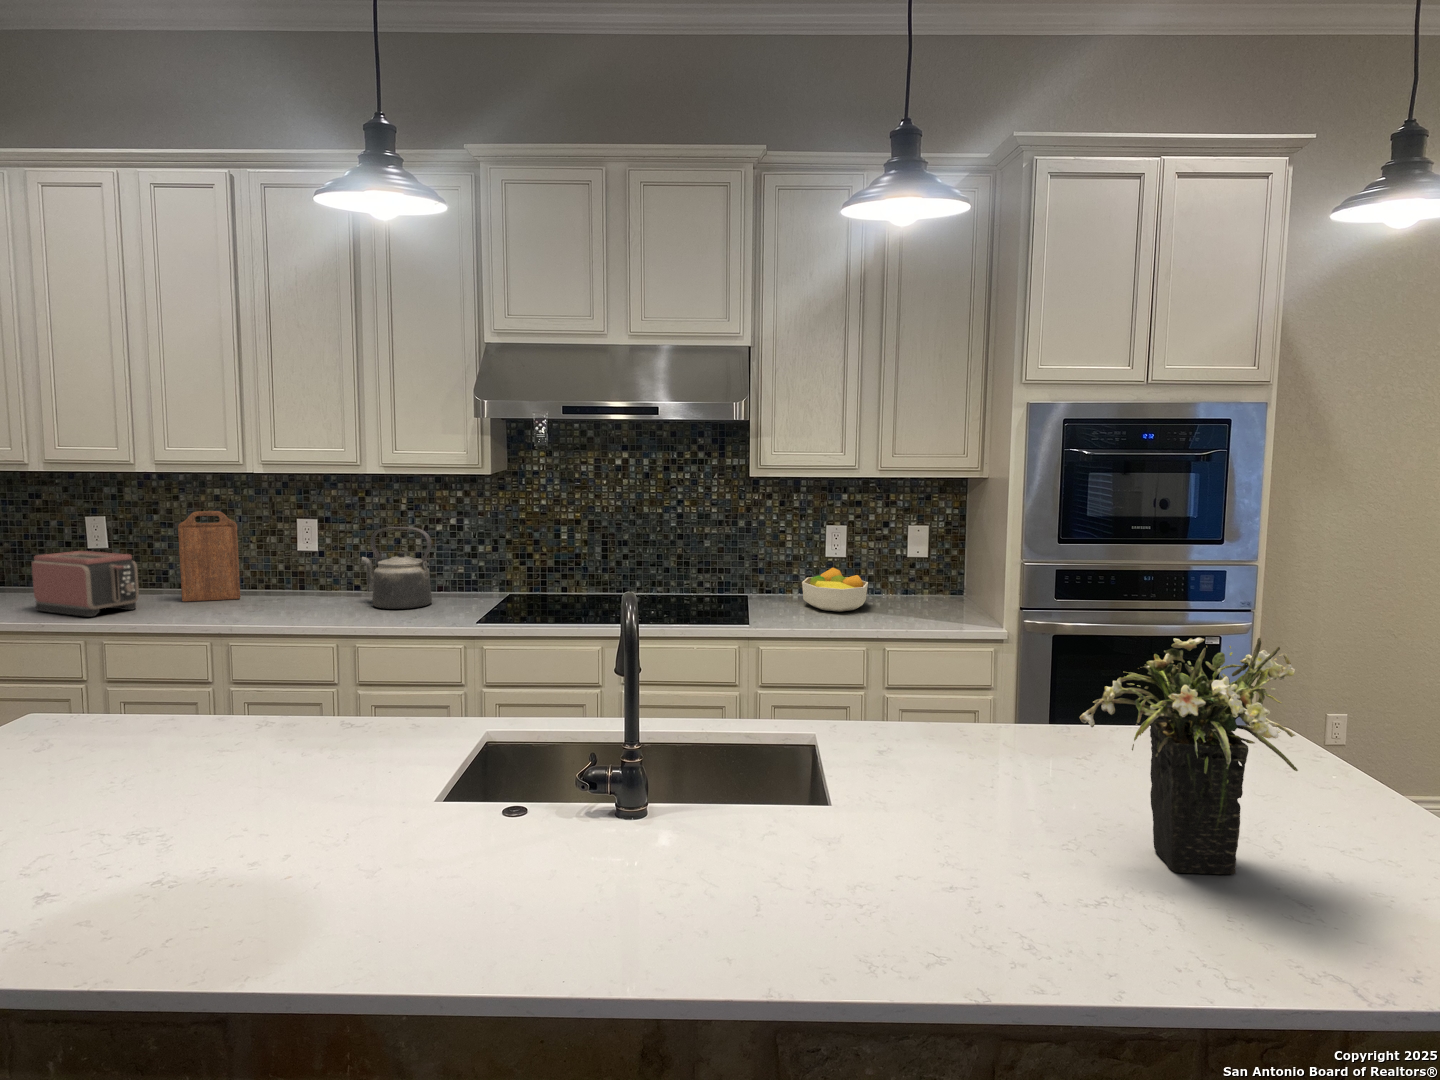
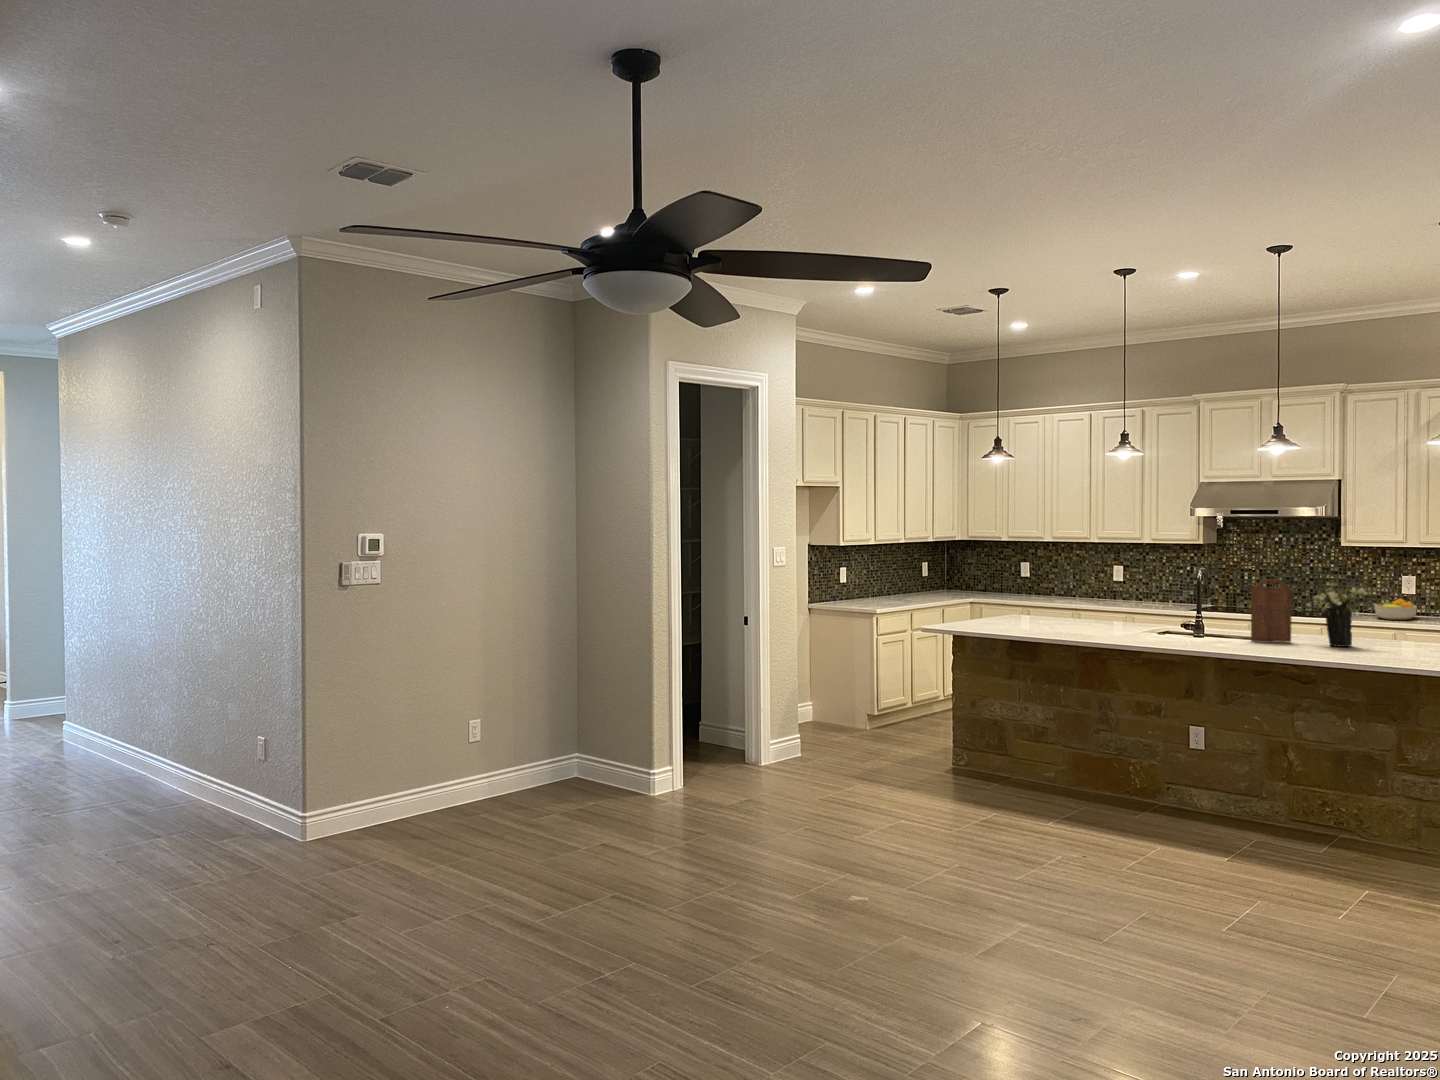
cutting board: present [178,511,240,601] -> present [1251,579,1292,642]
kettle: present [362,527,432,609] -> none [1141,569,1174,607]
toaster: present [32,551,139,617] -> none [1006,576,1046,602]

